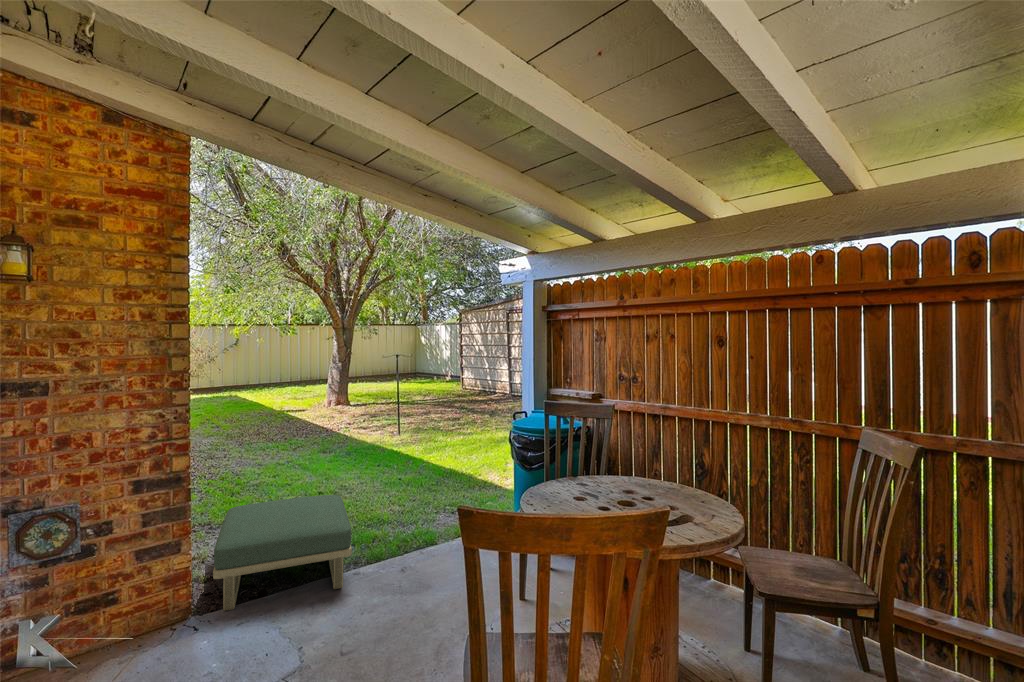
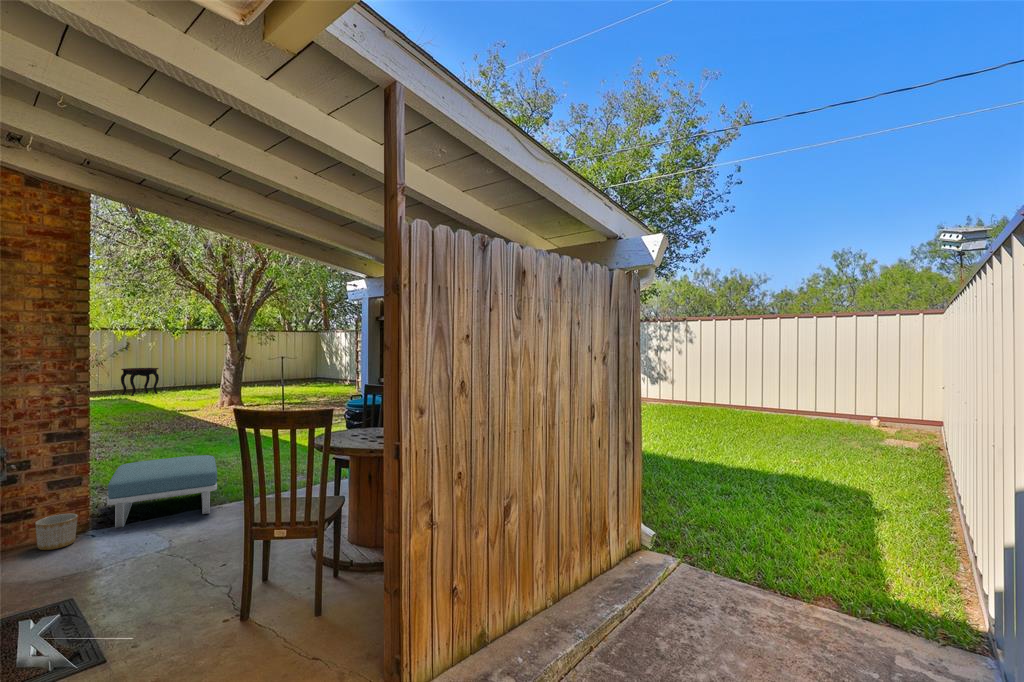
side table: none [231,363,266,392] -> present [121,368,159,396]
planter: none [118,596,174,657] -> present [35,514,78,550]

